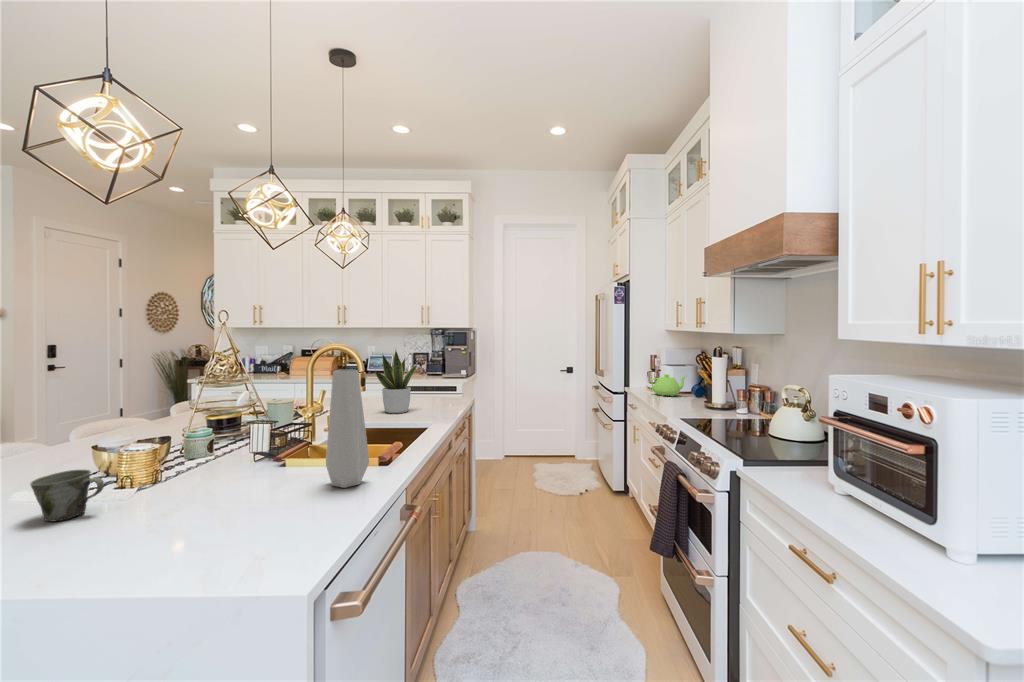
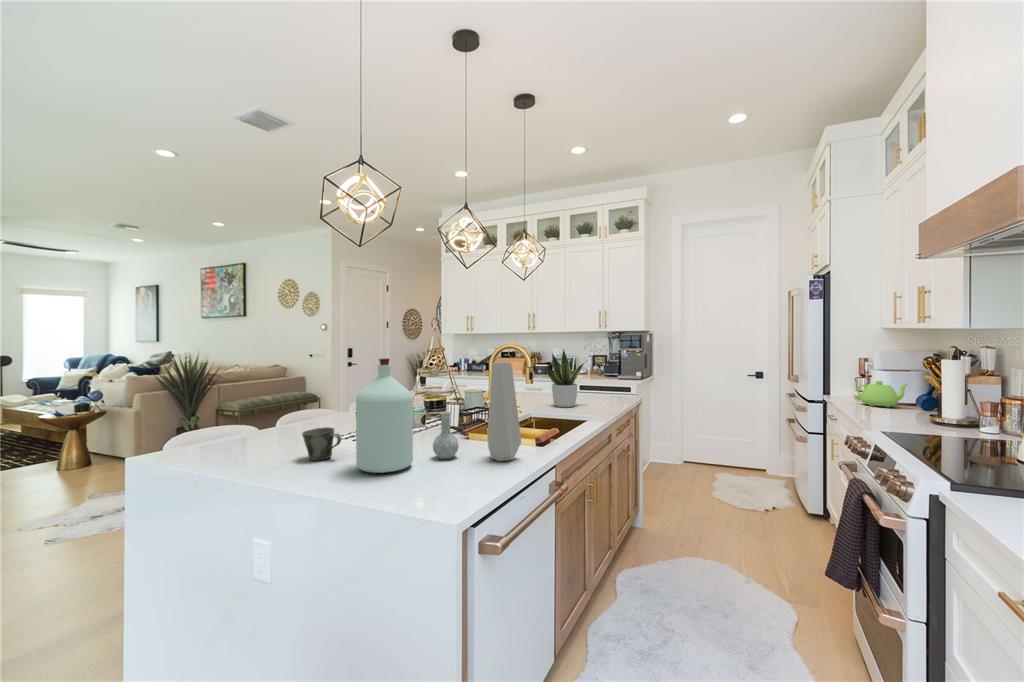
bottle: none [134,370,288,528] -> present [356,358,459,473]

